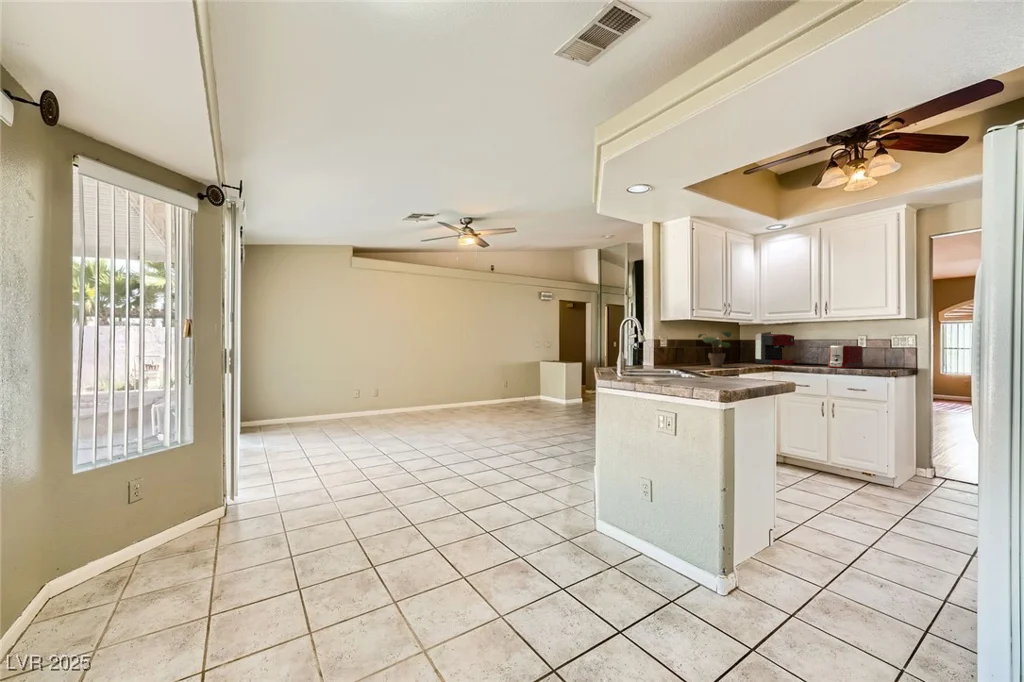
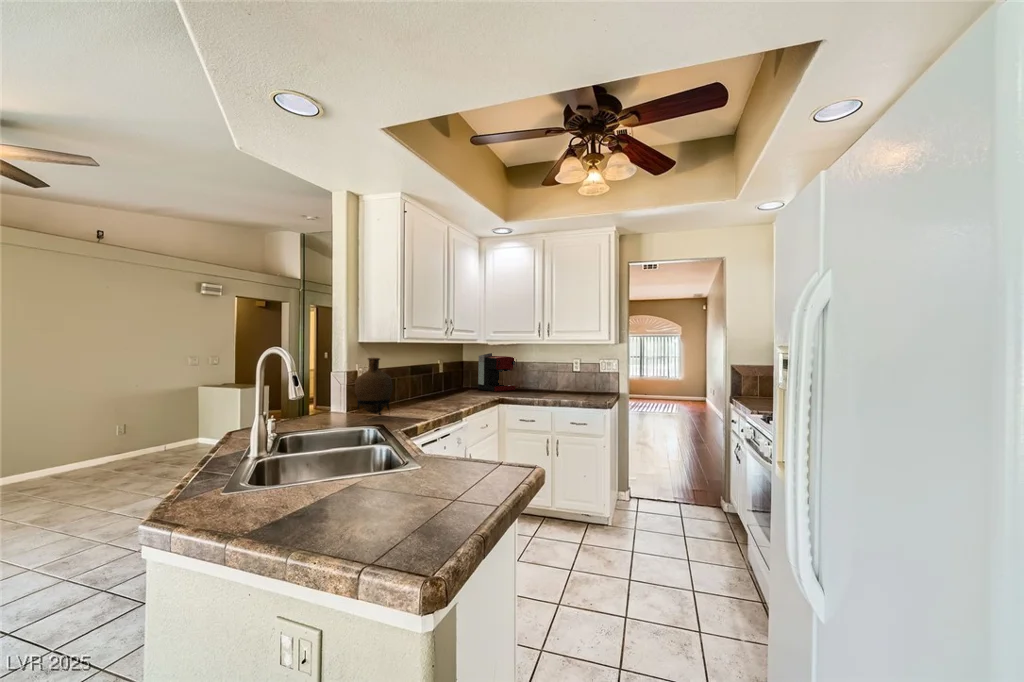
vase: none [661,329,686,368] -> present [355,358,393,416]
potted plant: present [698,332,731,367] -> none [412,357,453,406]
toaster: present [828,345,864,369] -> none [551,372,582,400]

